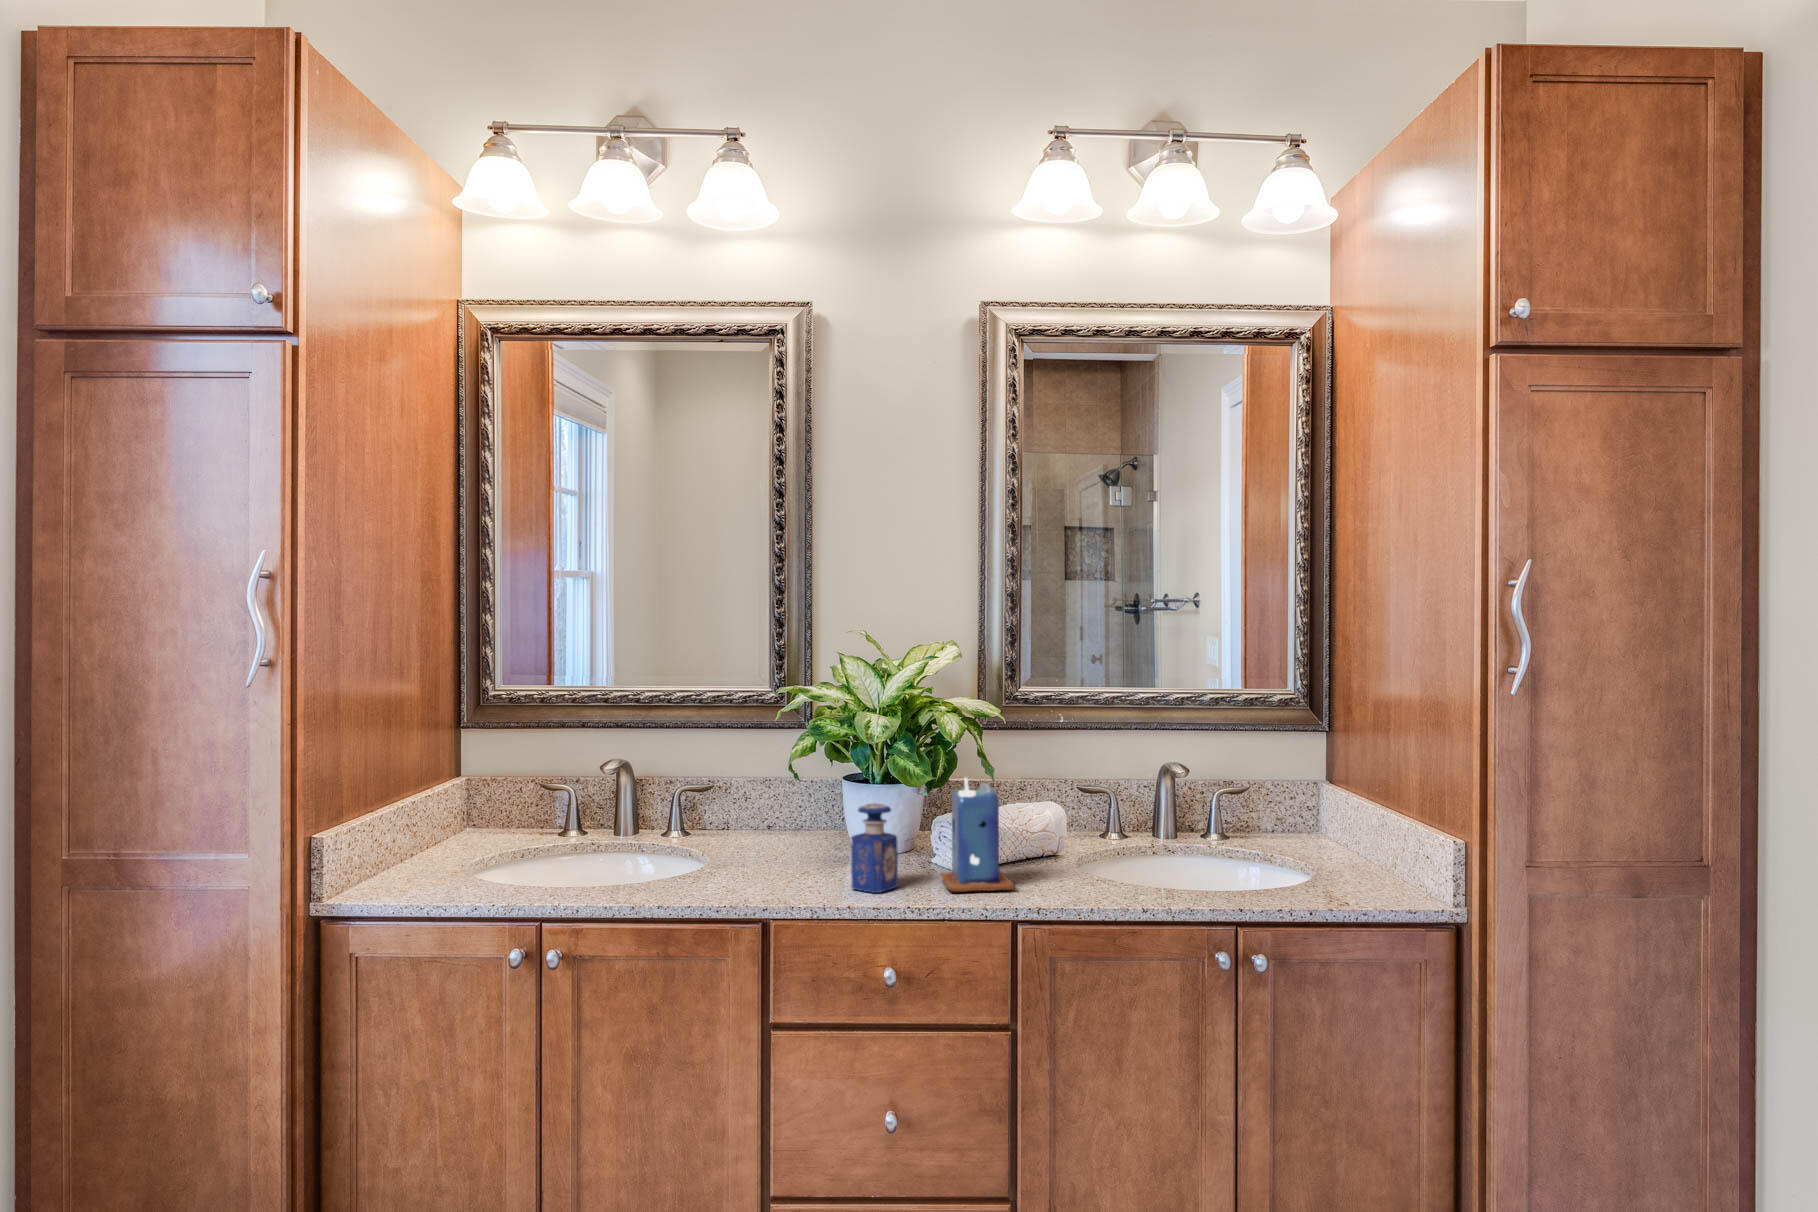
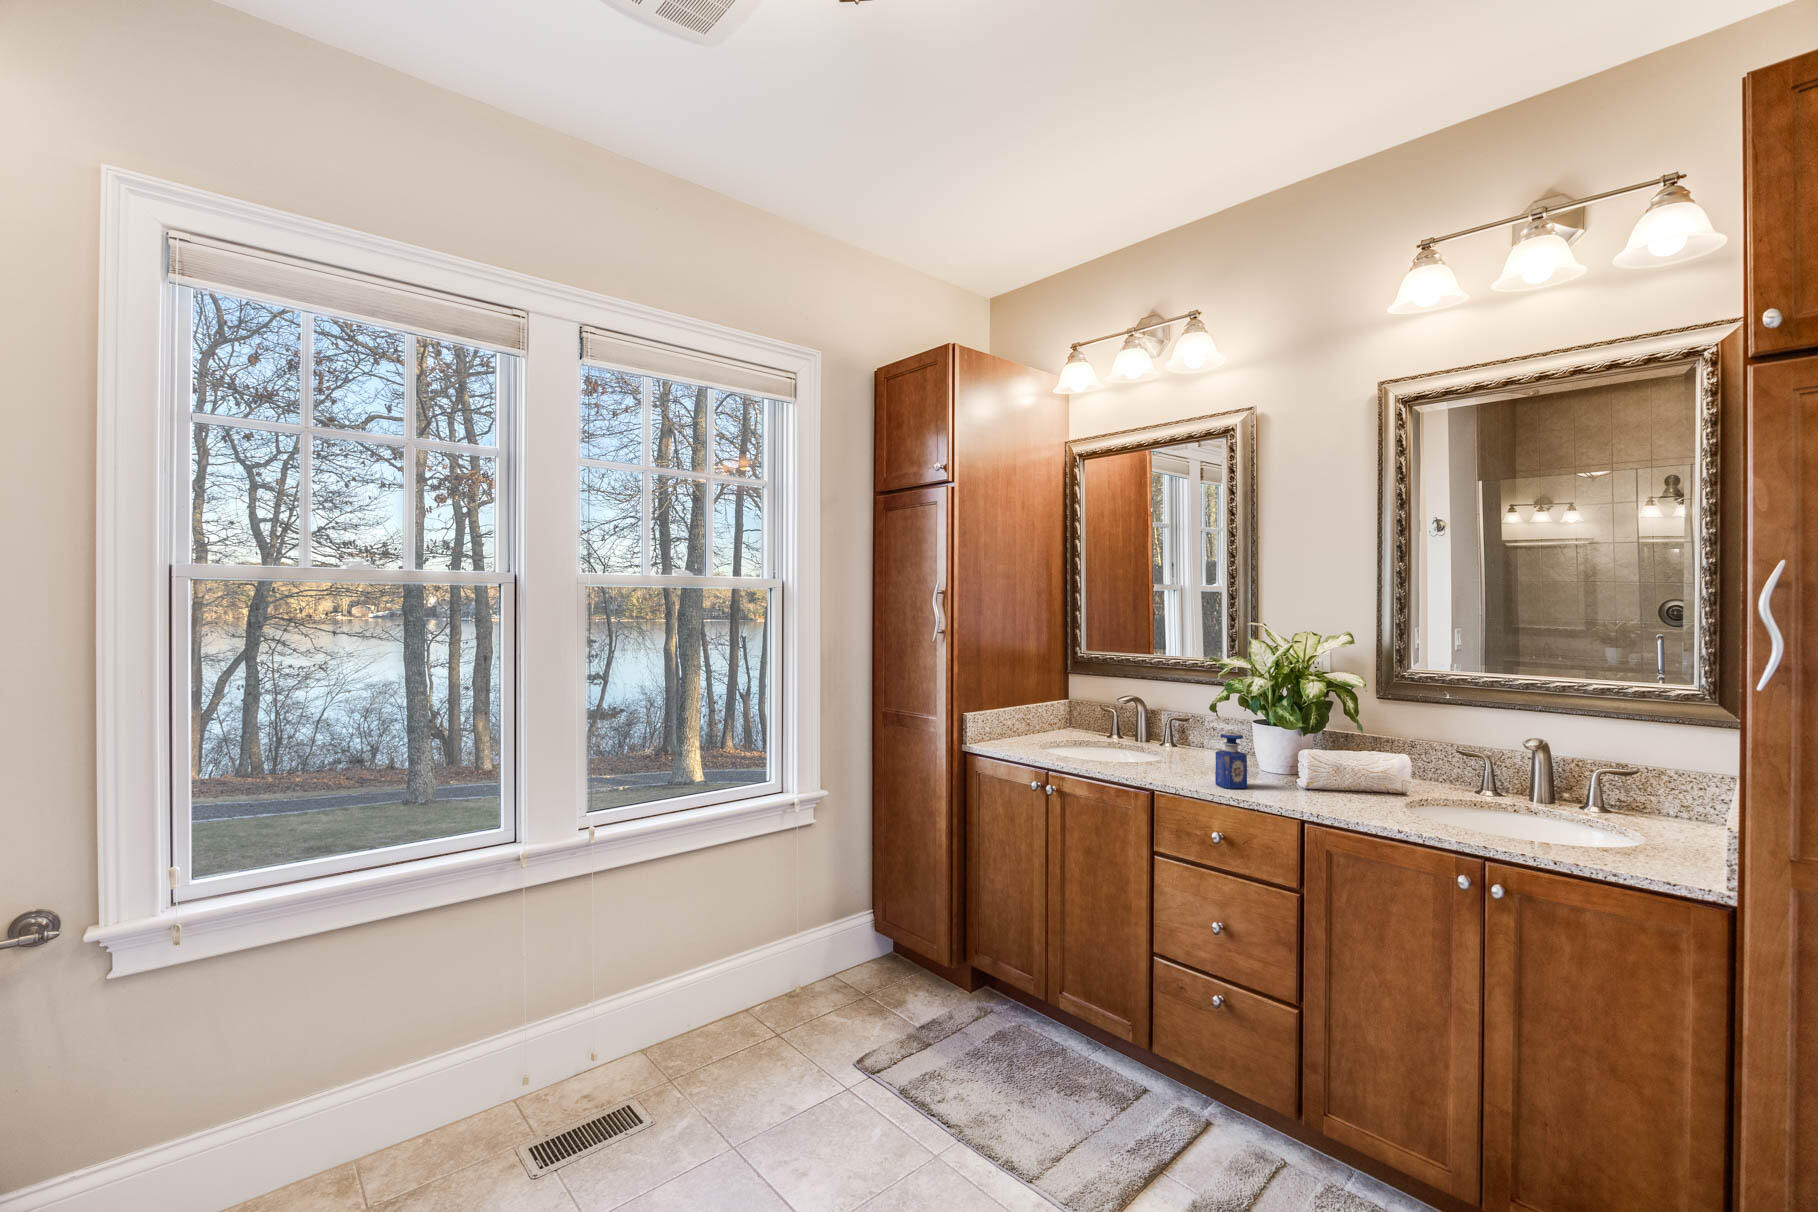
candle: present [940,778,1014,892] -> none [1273,722,1329,803]

